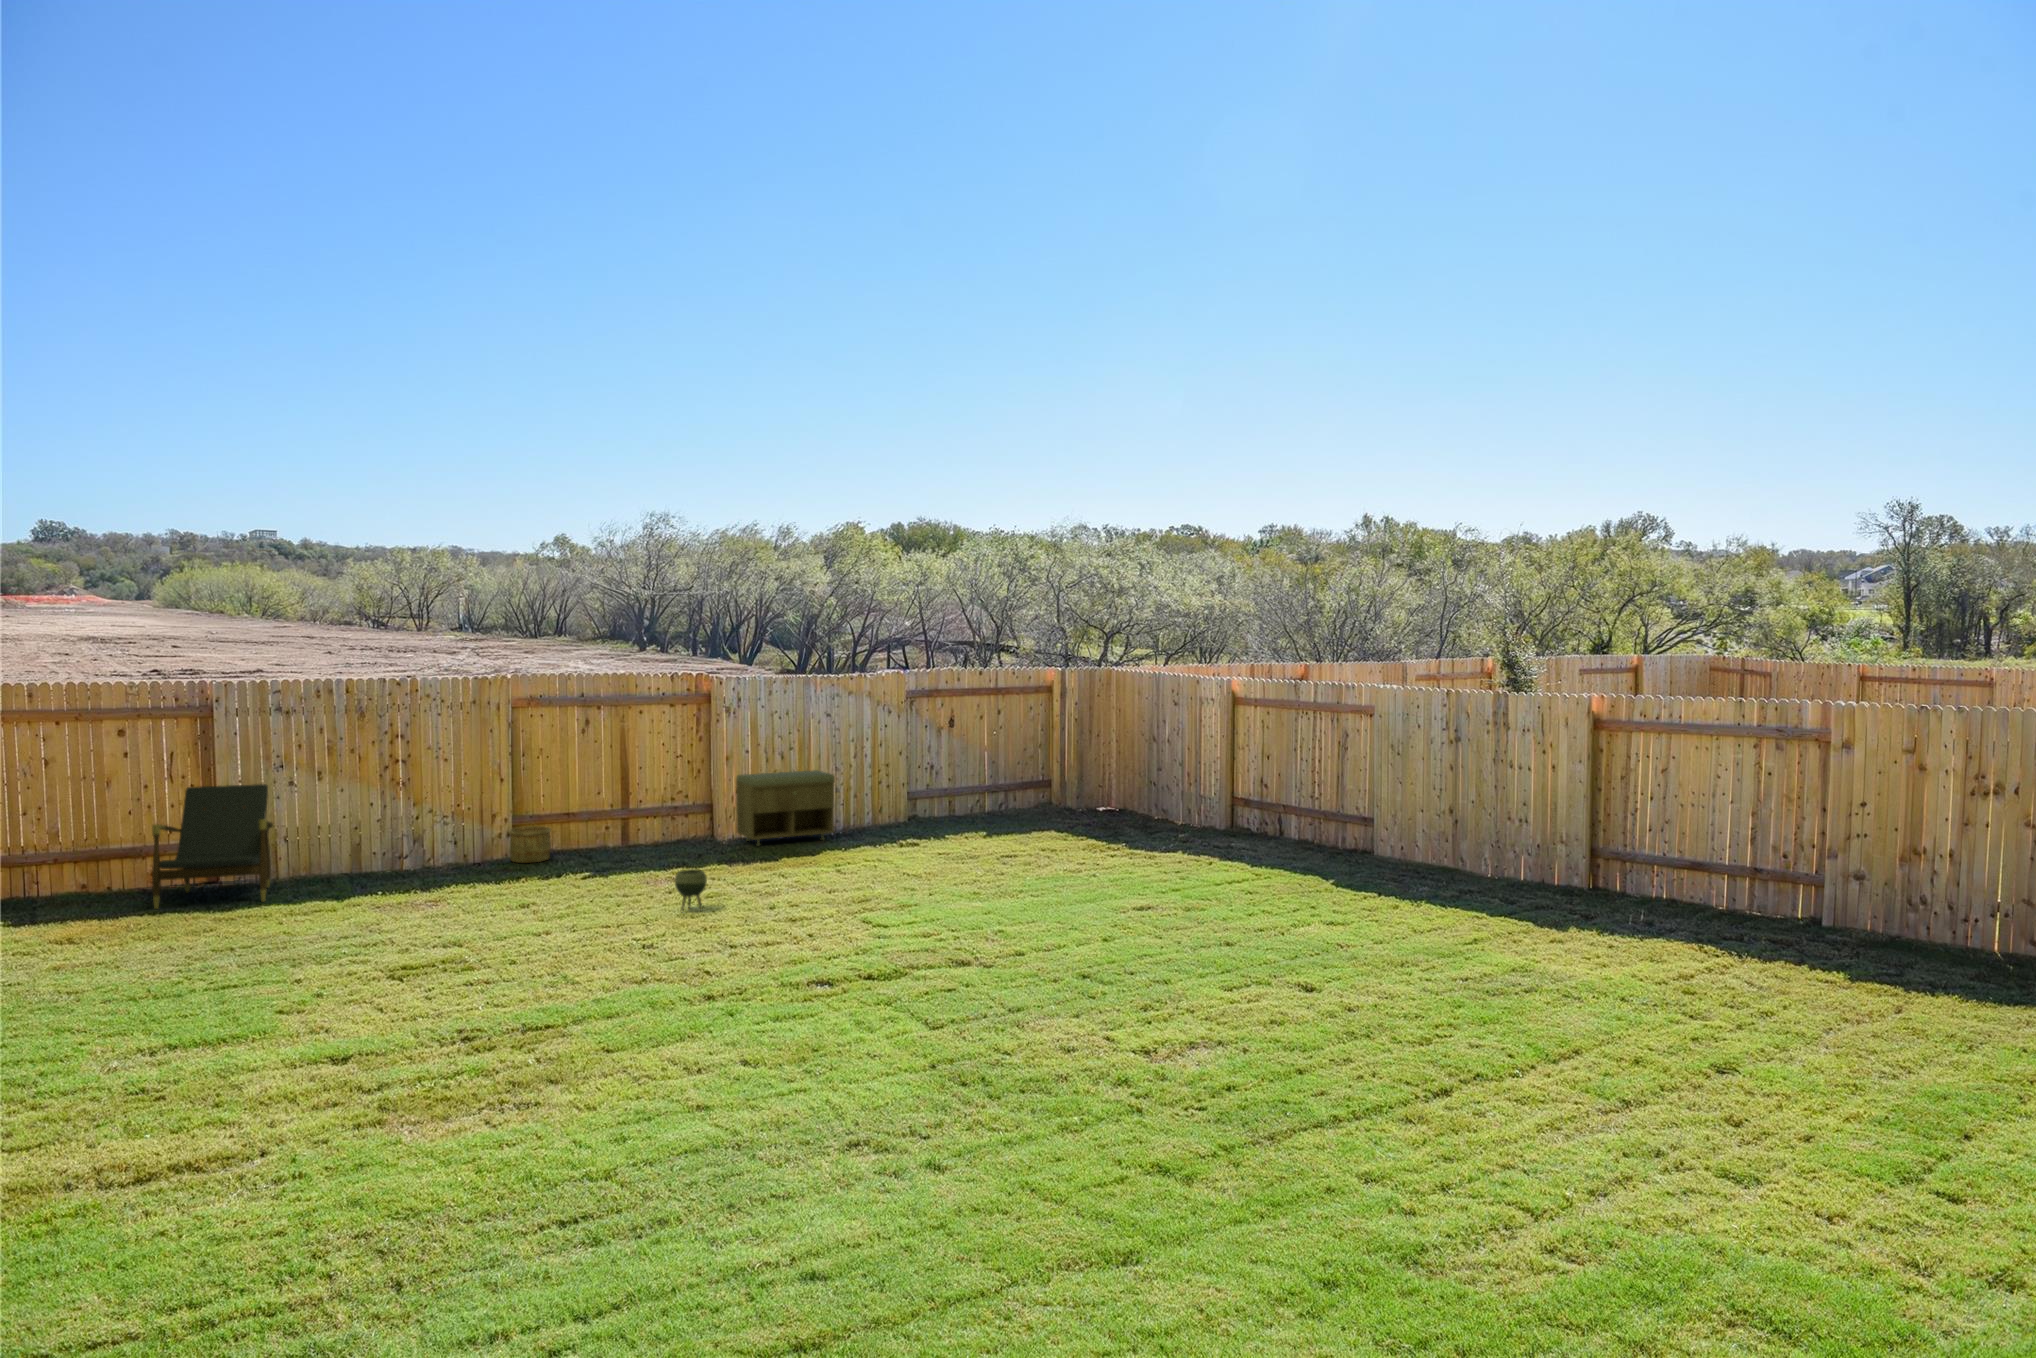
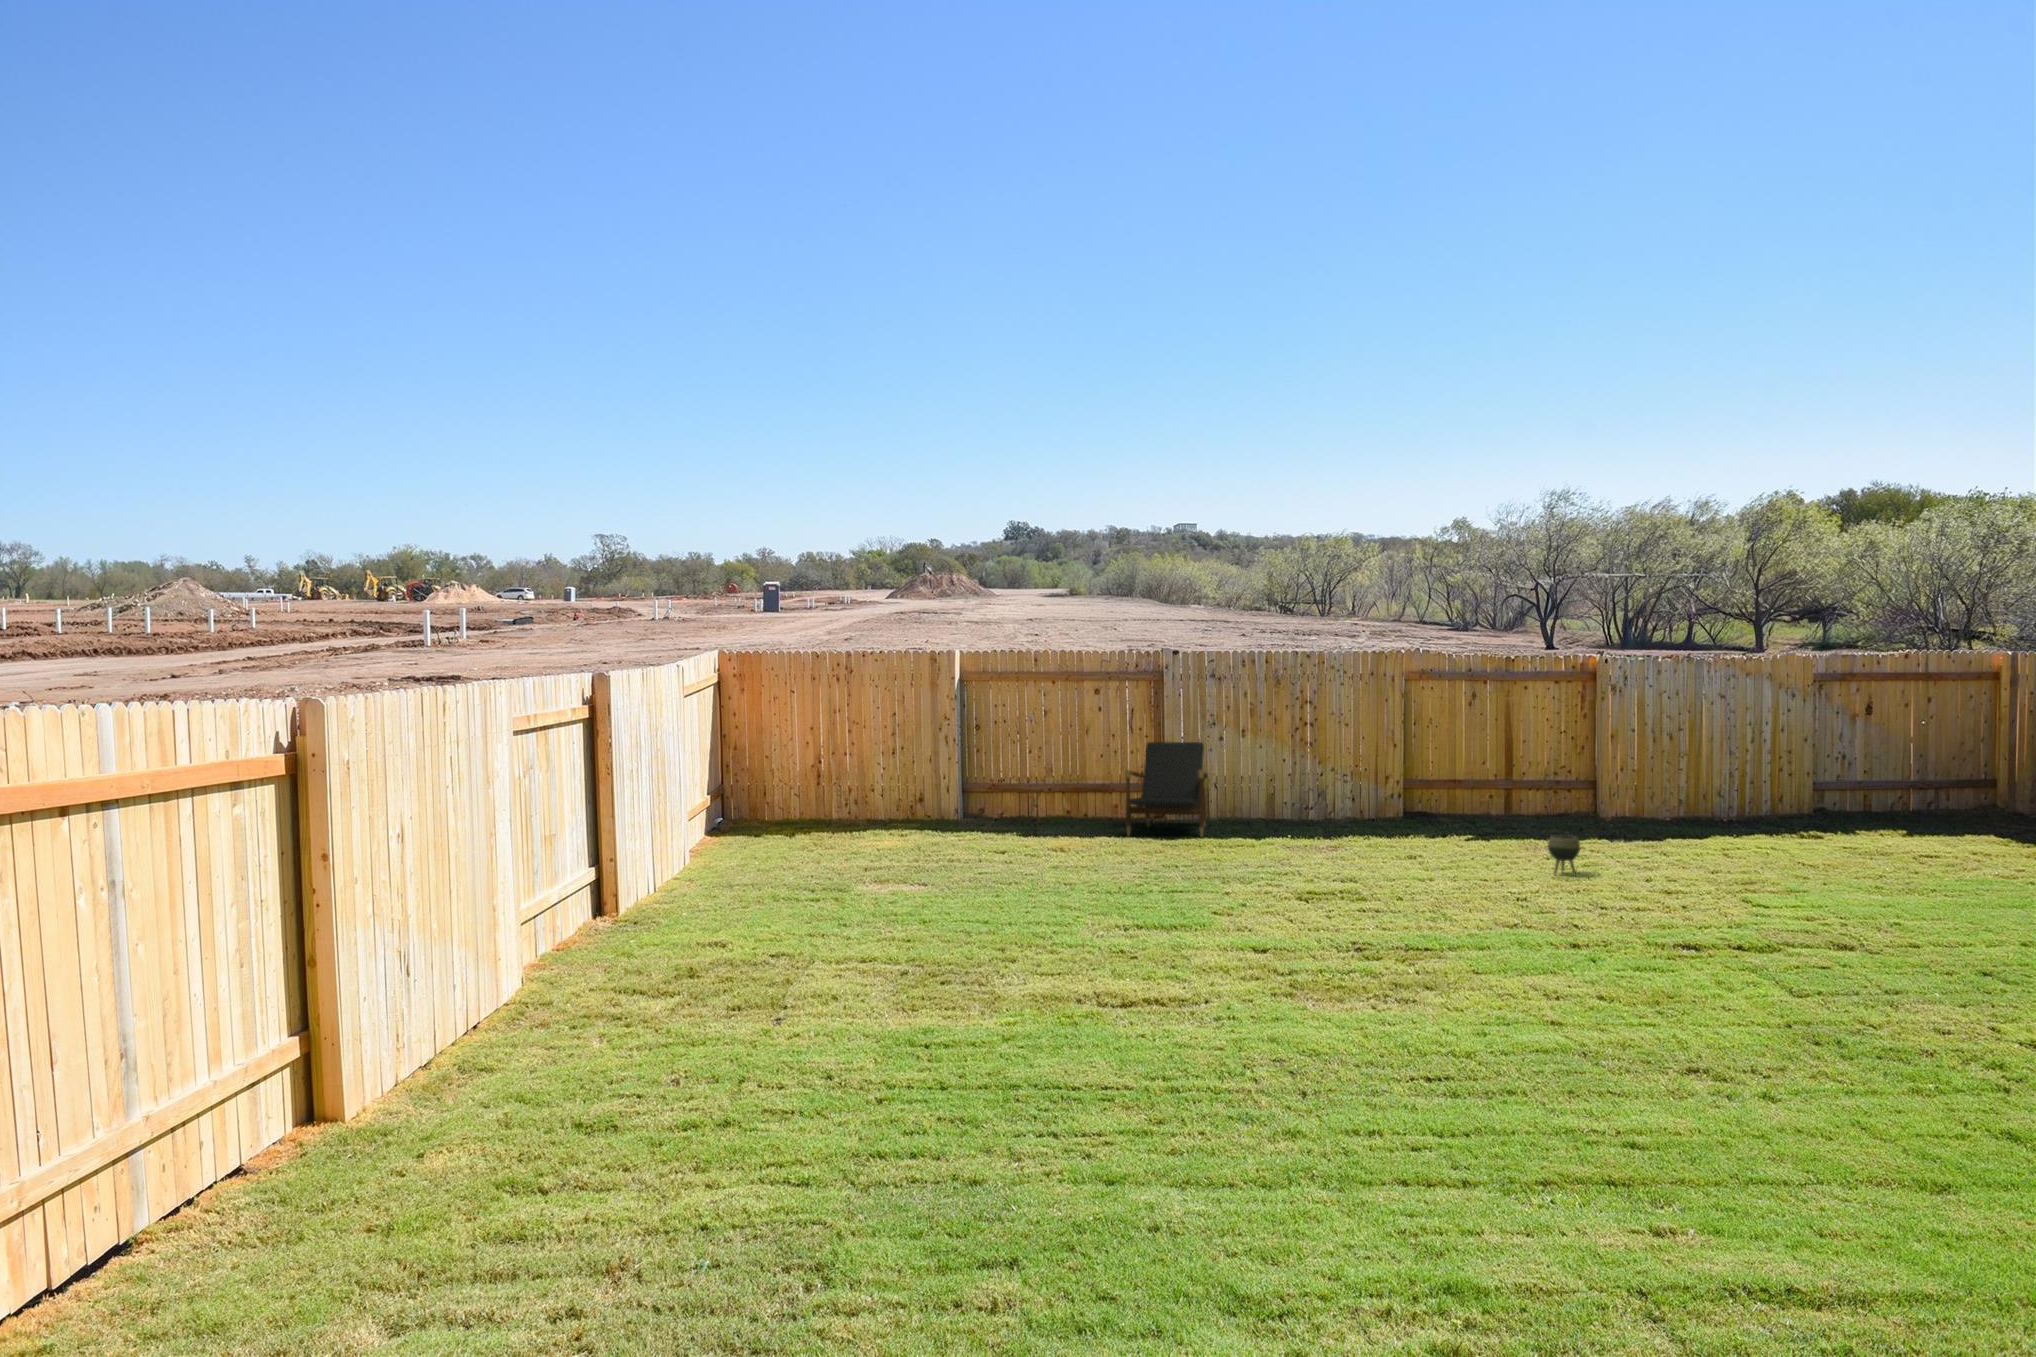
storage bench: present [736,770,835,845] -> none [1622,749,1735,824]
wooden bucket: present [509,826,551,863] -> none [1396,790,1435,824]

